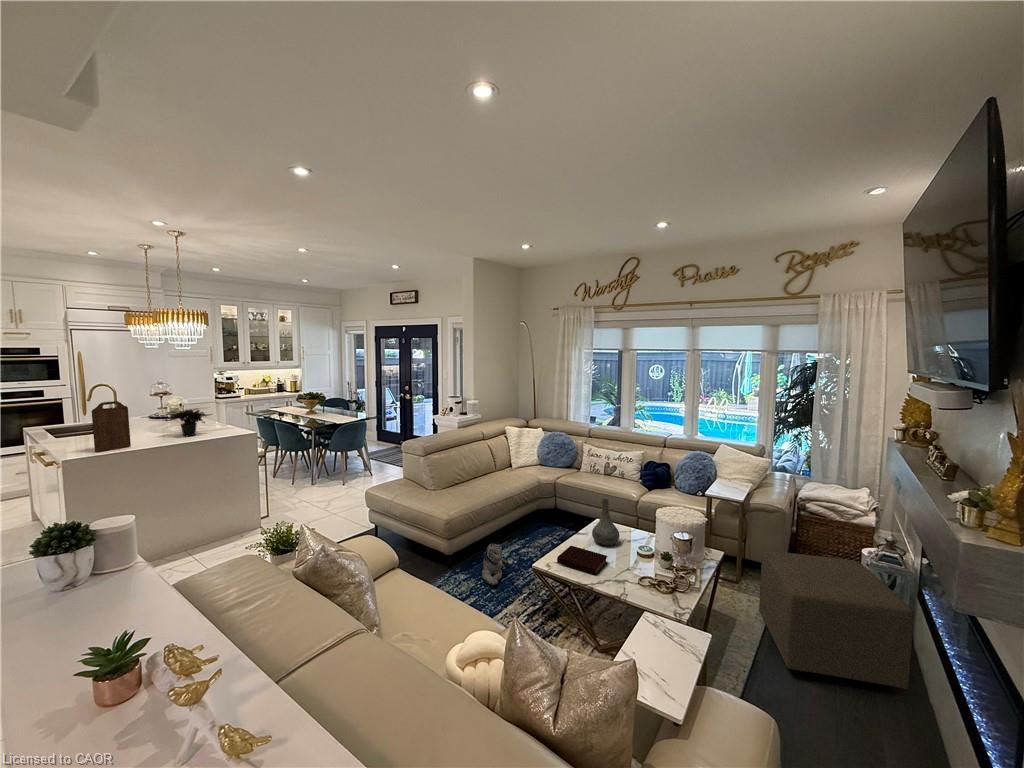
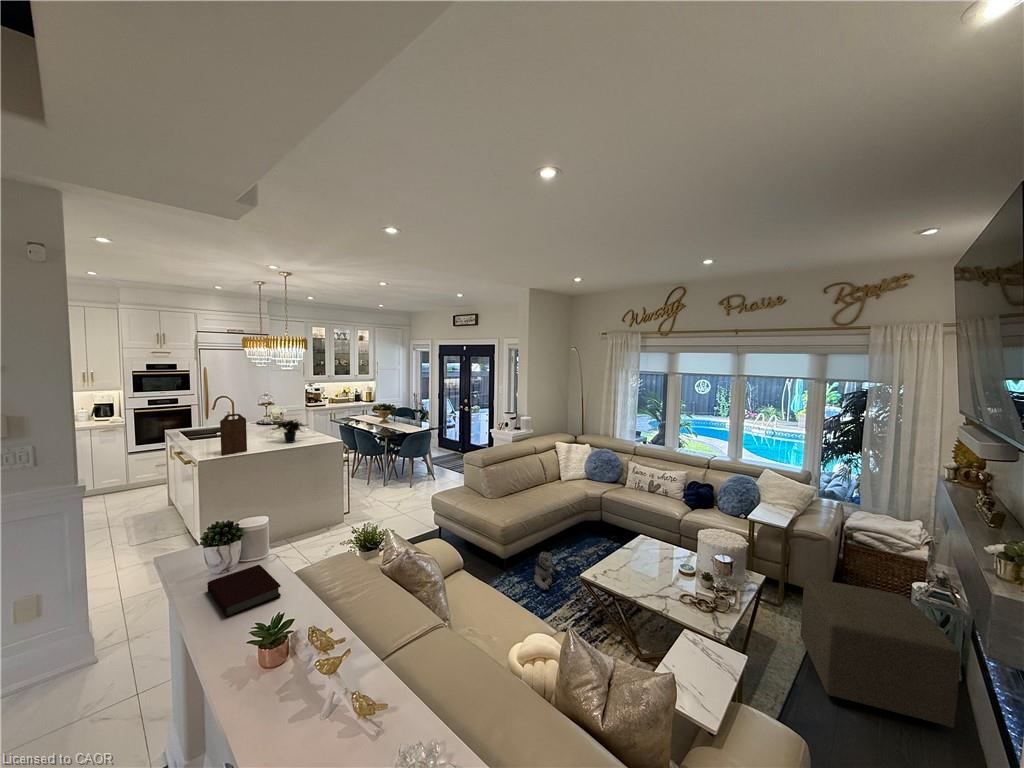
vase: present [592,499,619,546] -> none [637,518,663,562]
book: present [557,546,607,575] -> present [207,565,281,617]

